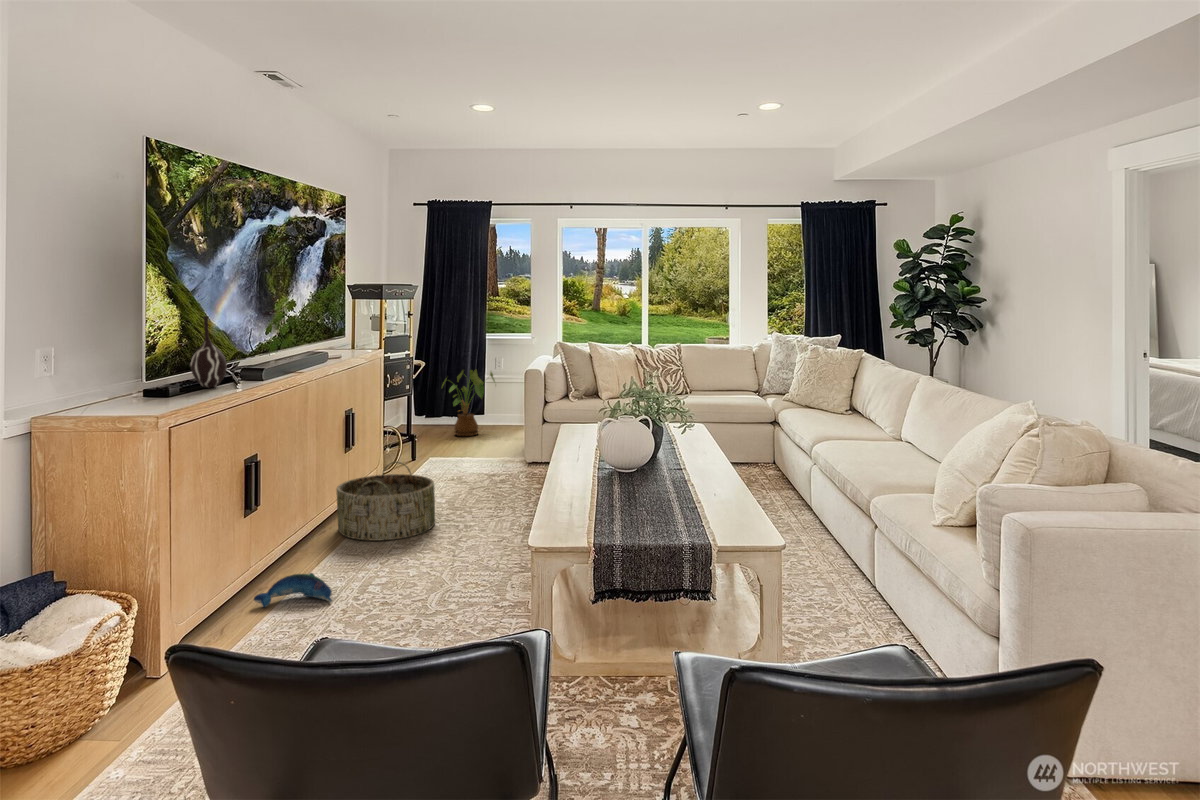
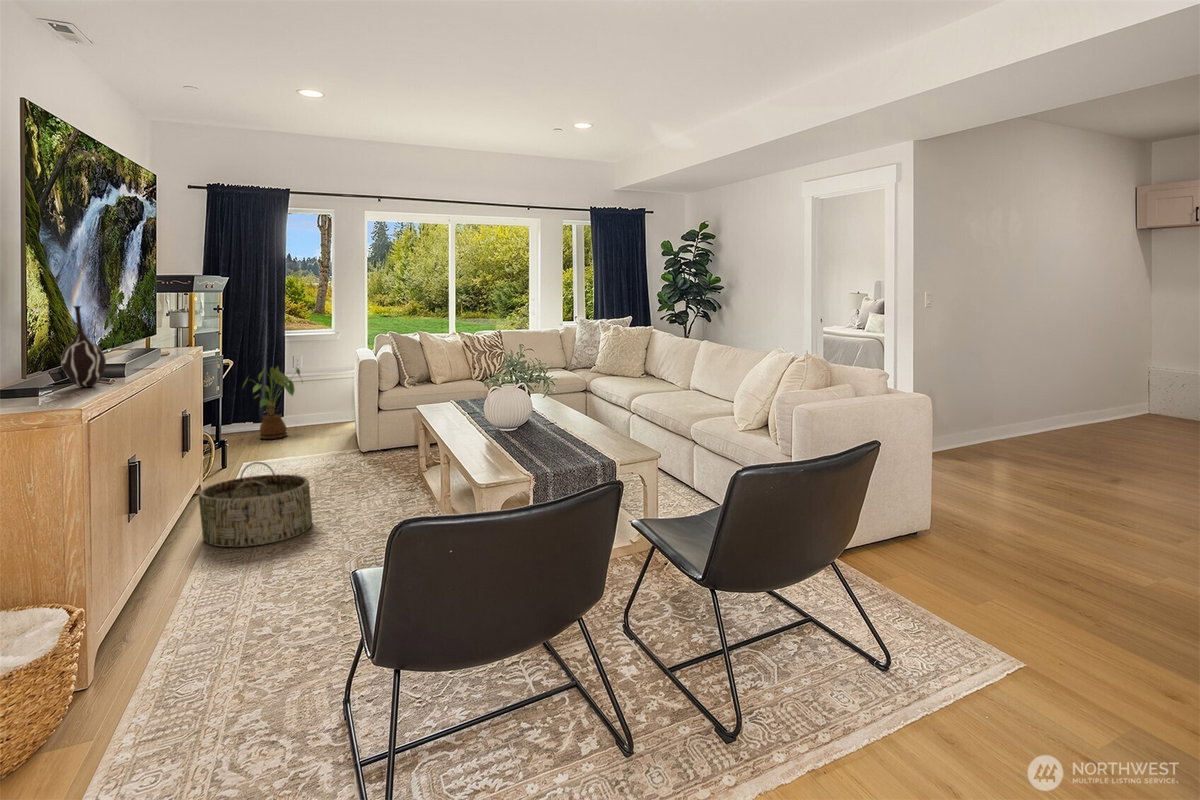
plush toy: present [254,573,332,607] -> none [167,580,259,623]

